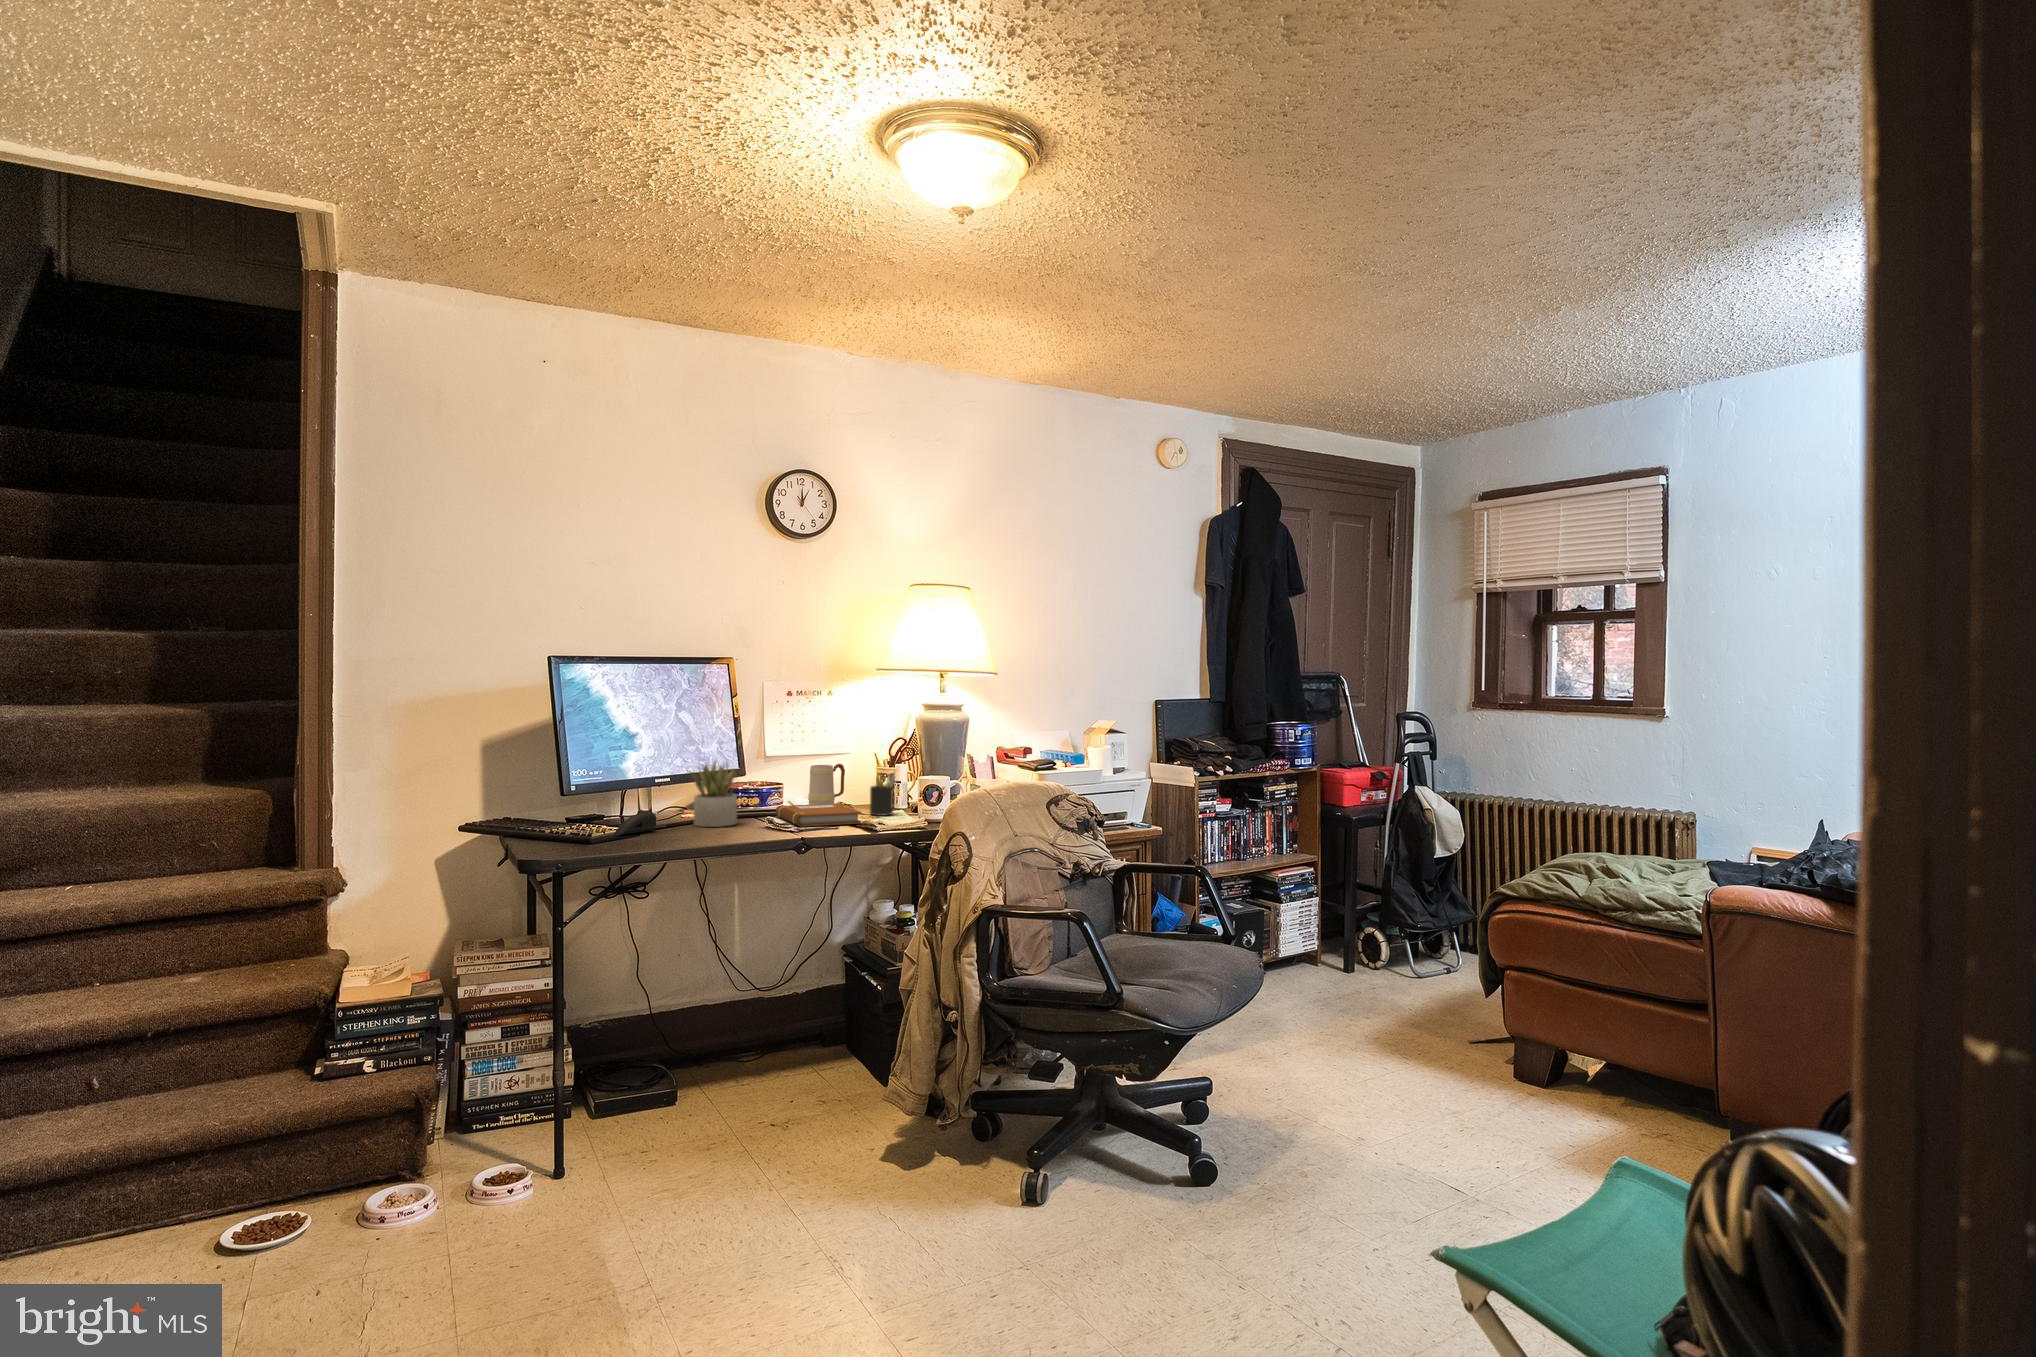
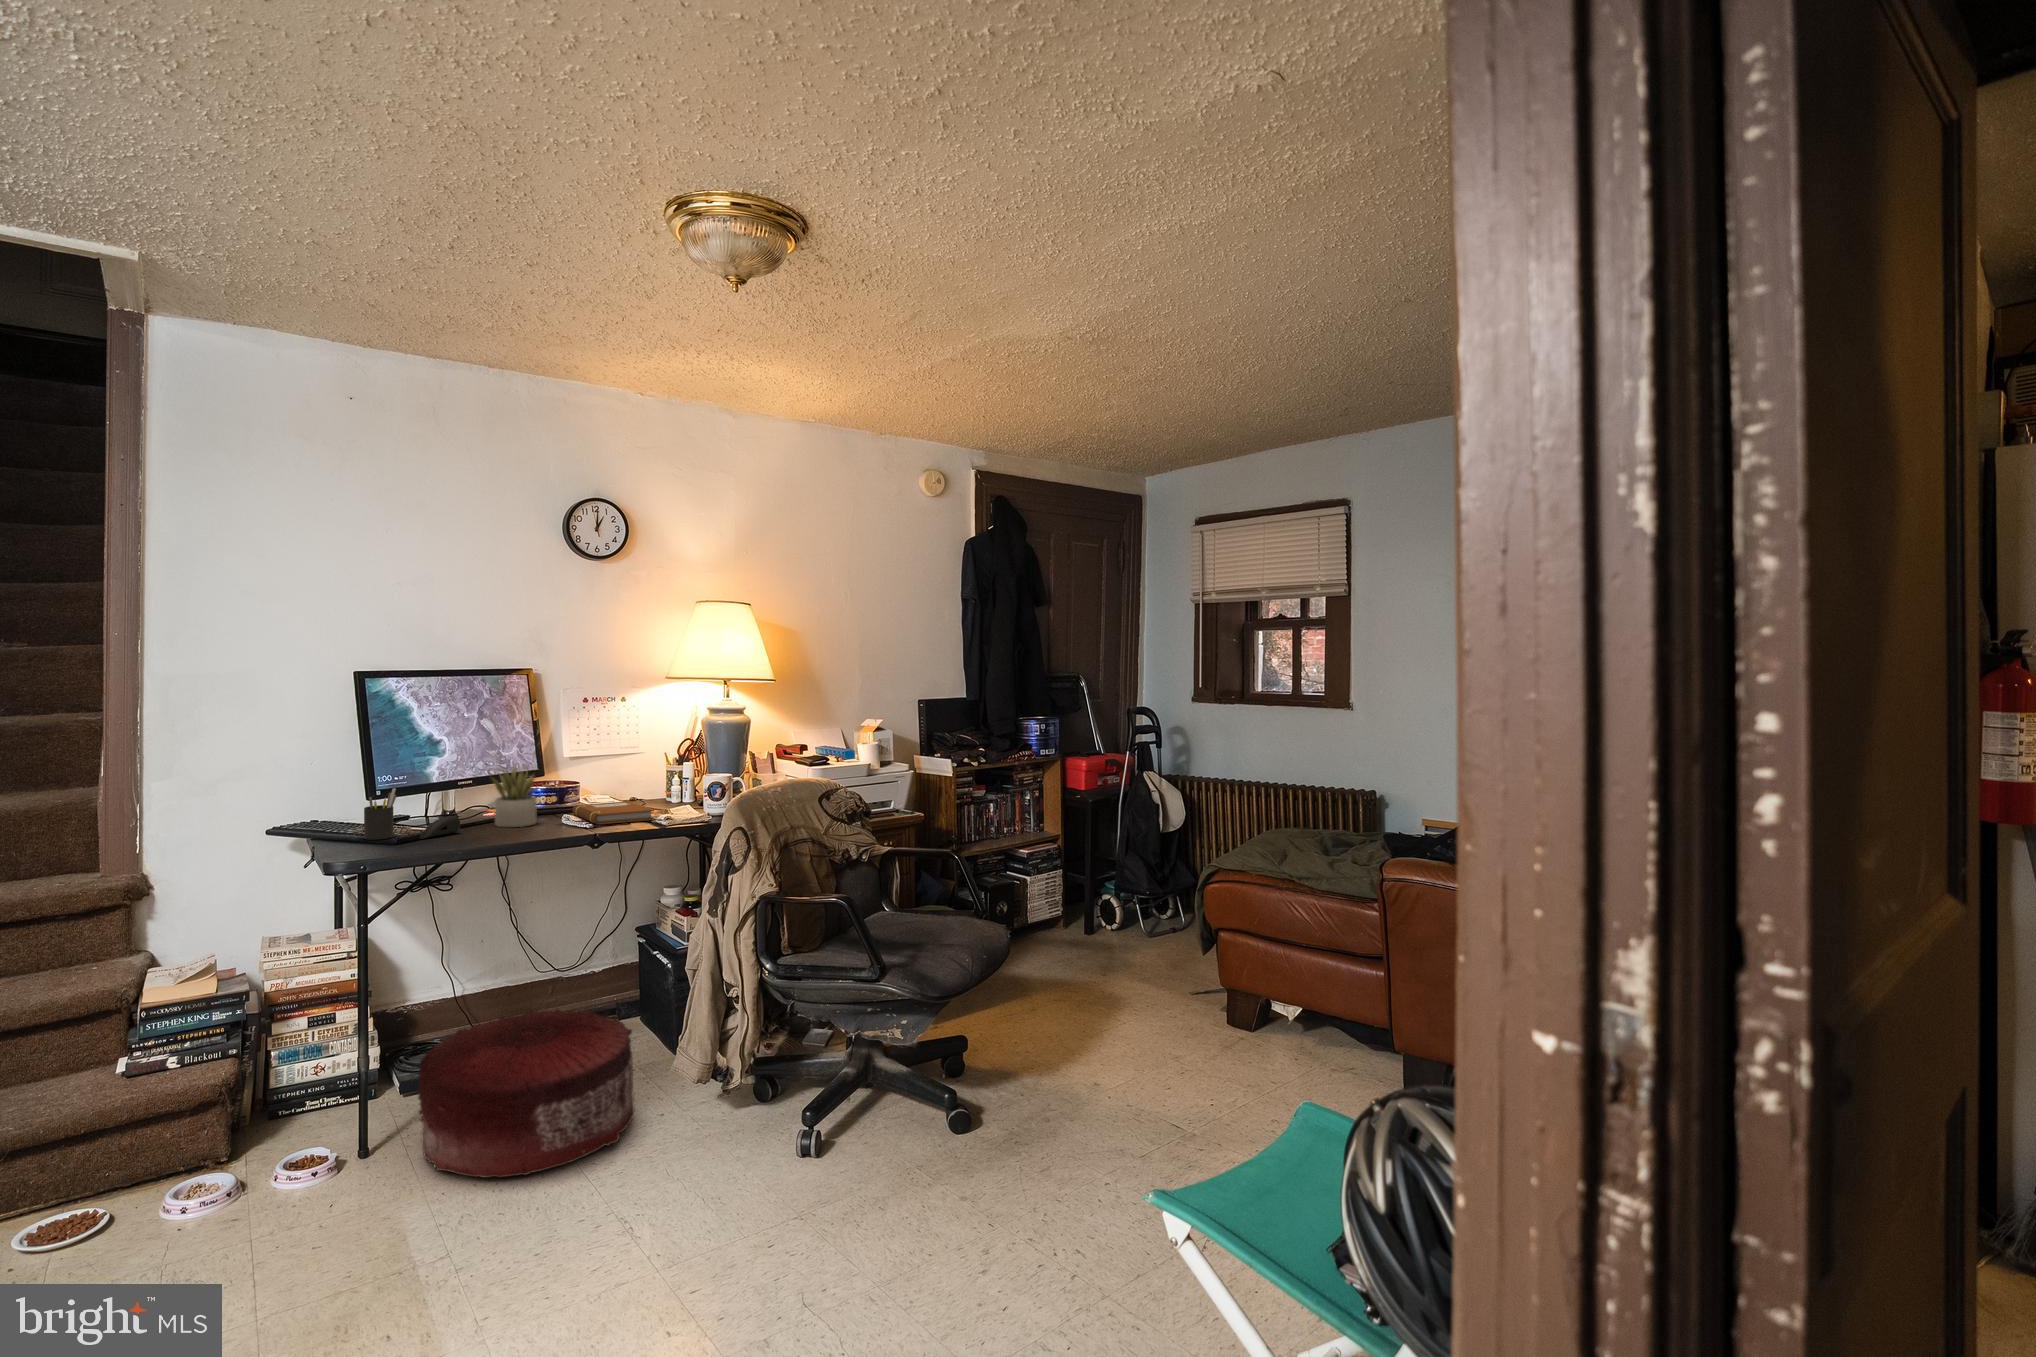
mug: present [808,764,845,805] -> none [603,764,637,807]
pen holder: present [870,771,896,816] -> present [364,788,396,840]
pouf: none [603,1030,837,1228] -> present [418,1009,635,1178]

